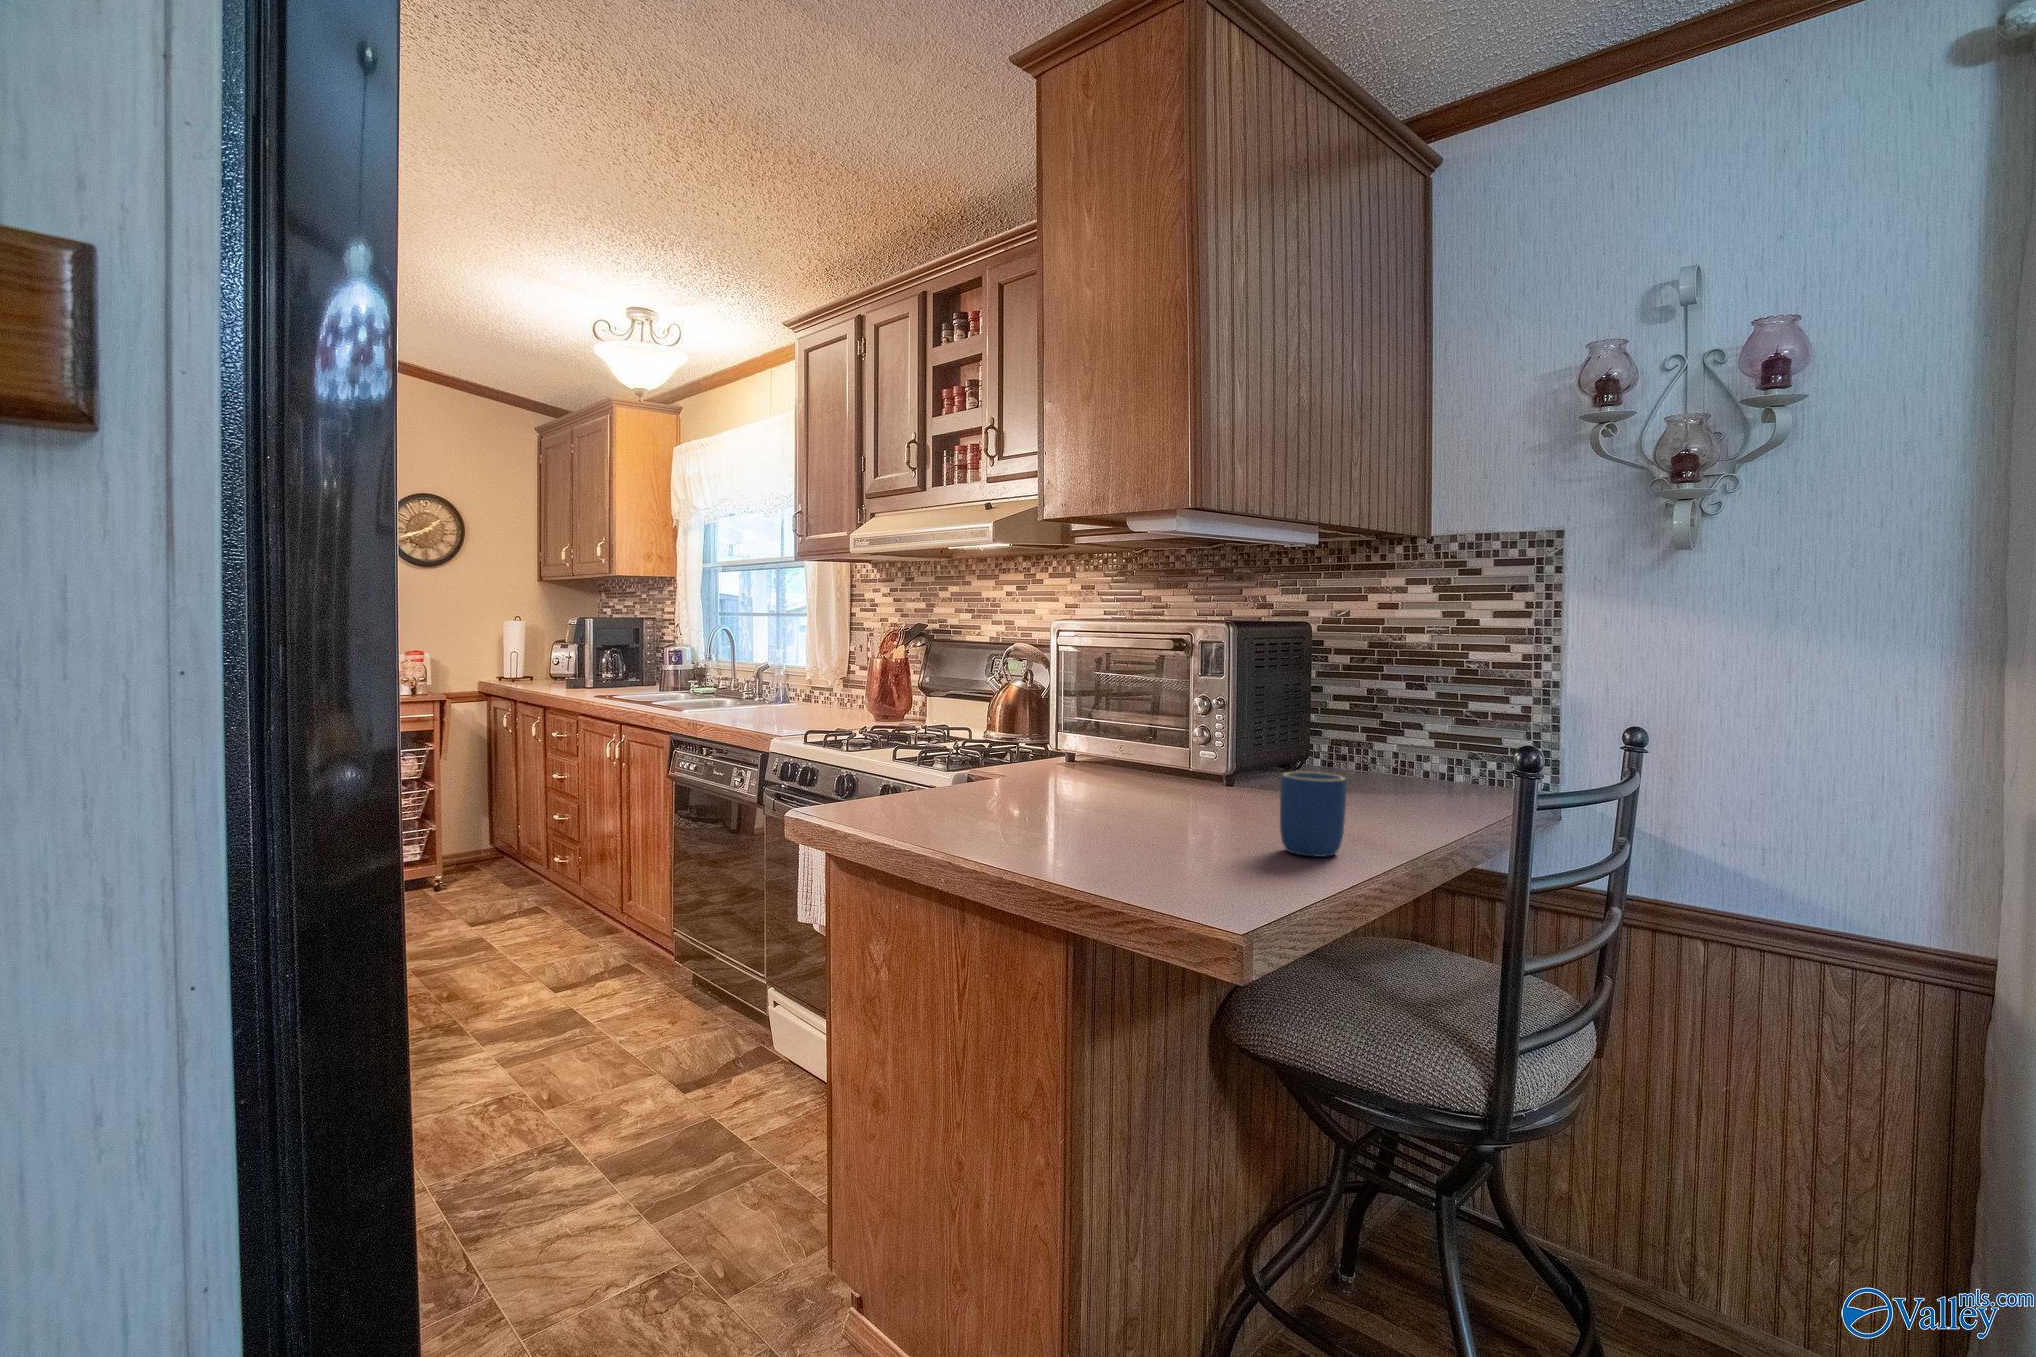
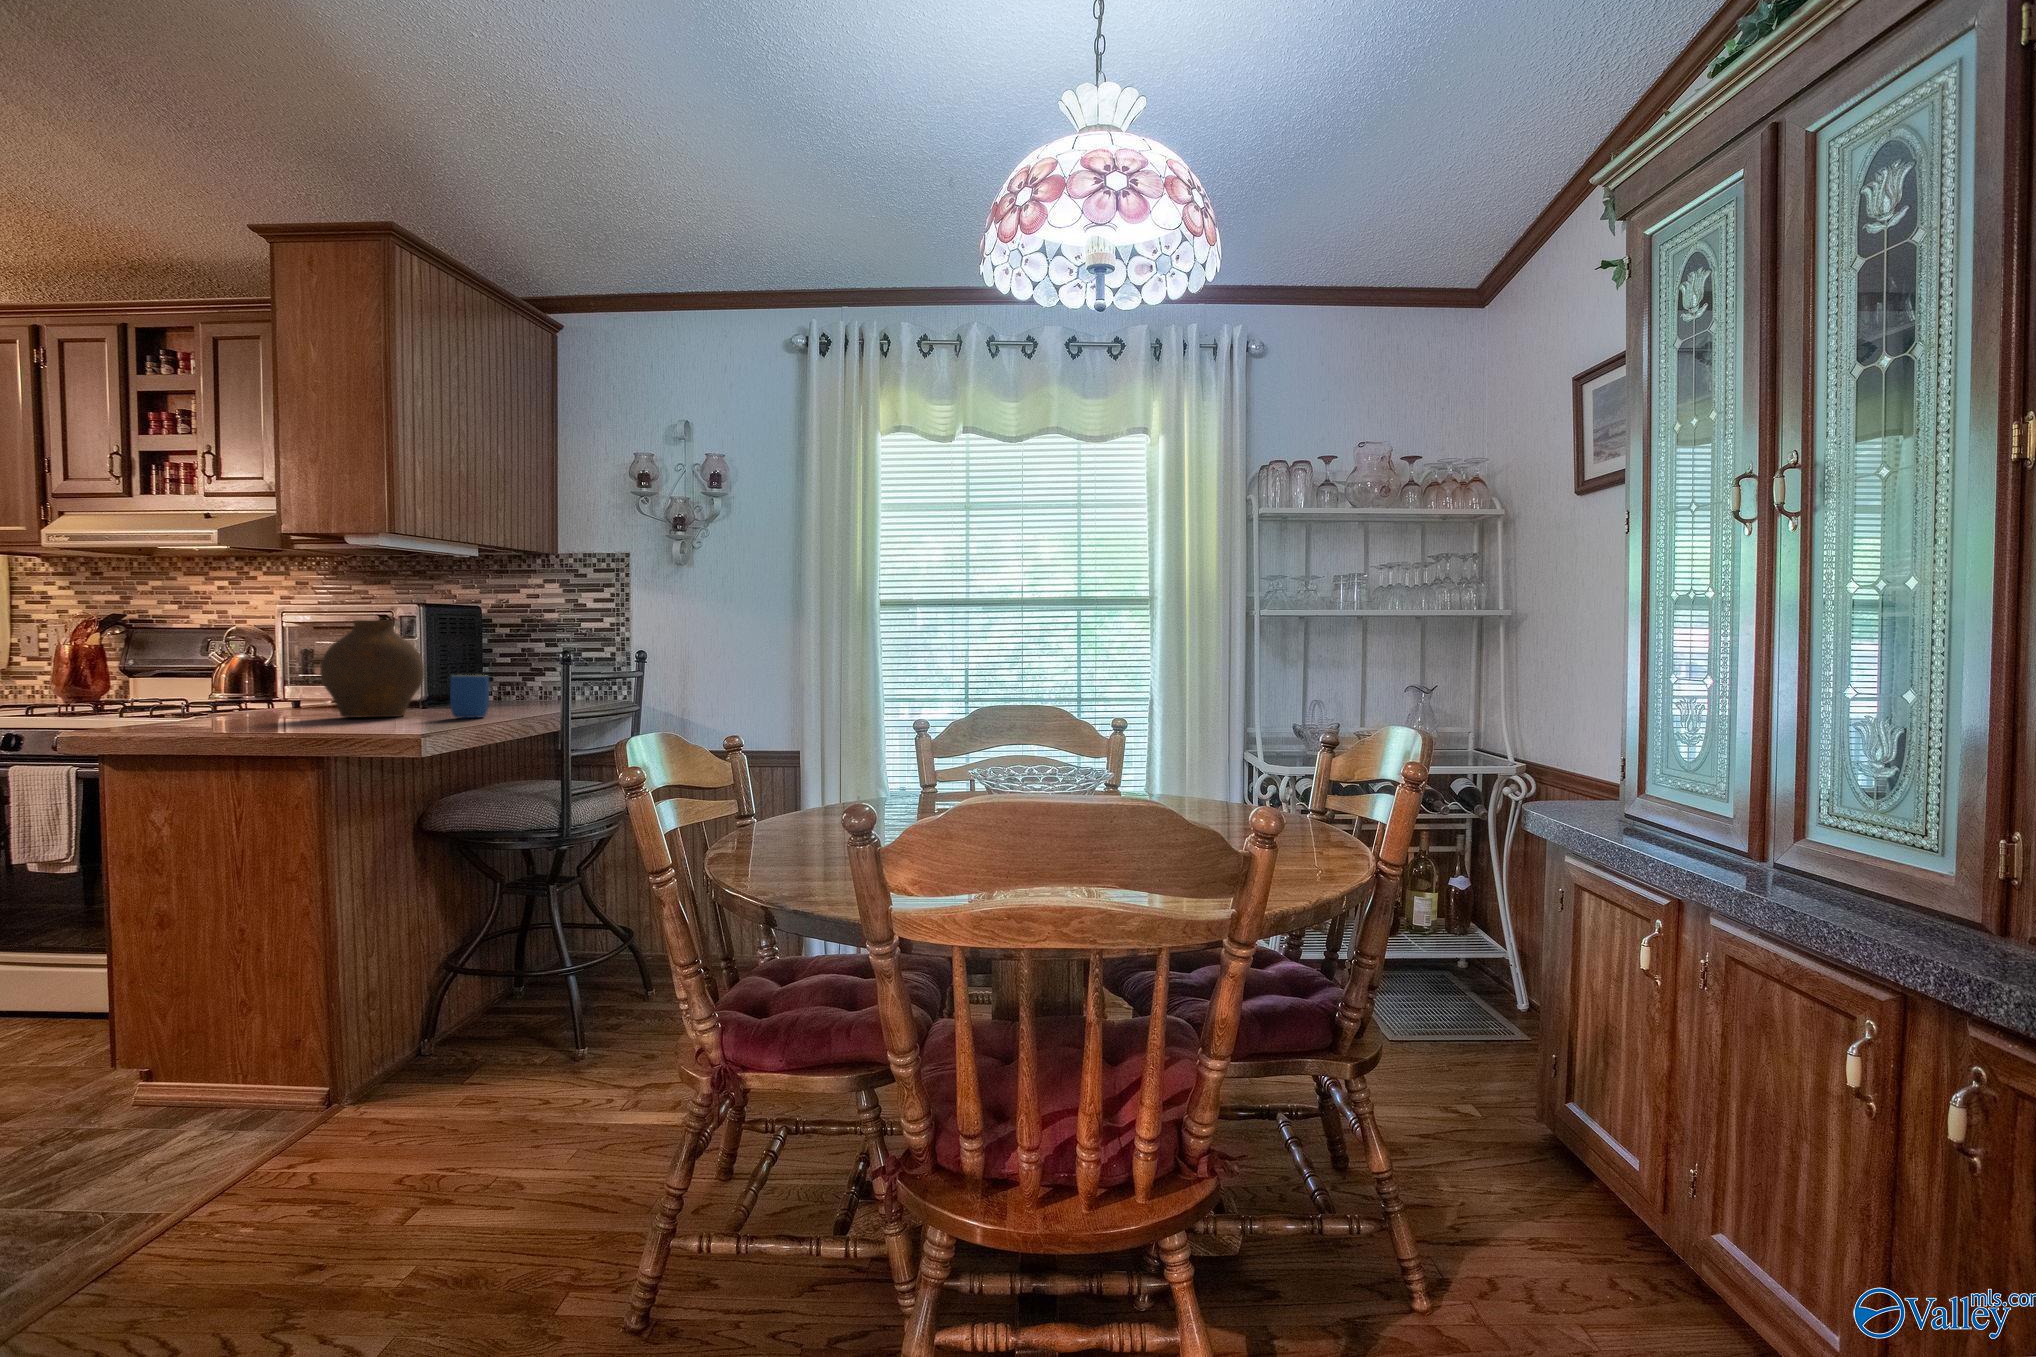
vase: none [1094,664,1236,827] -> present [320,620,424,717]

